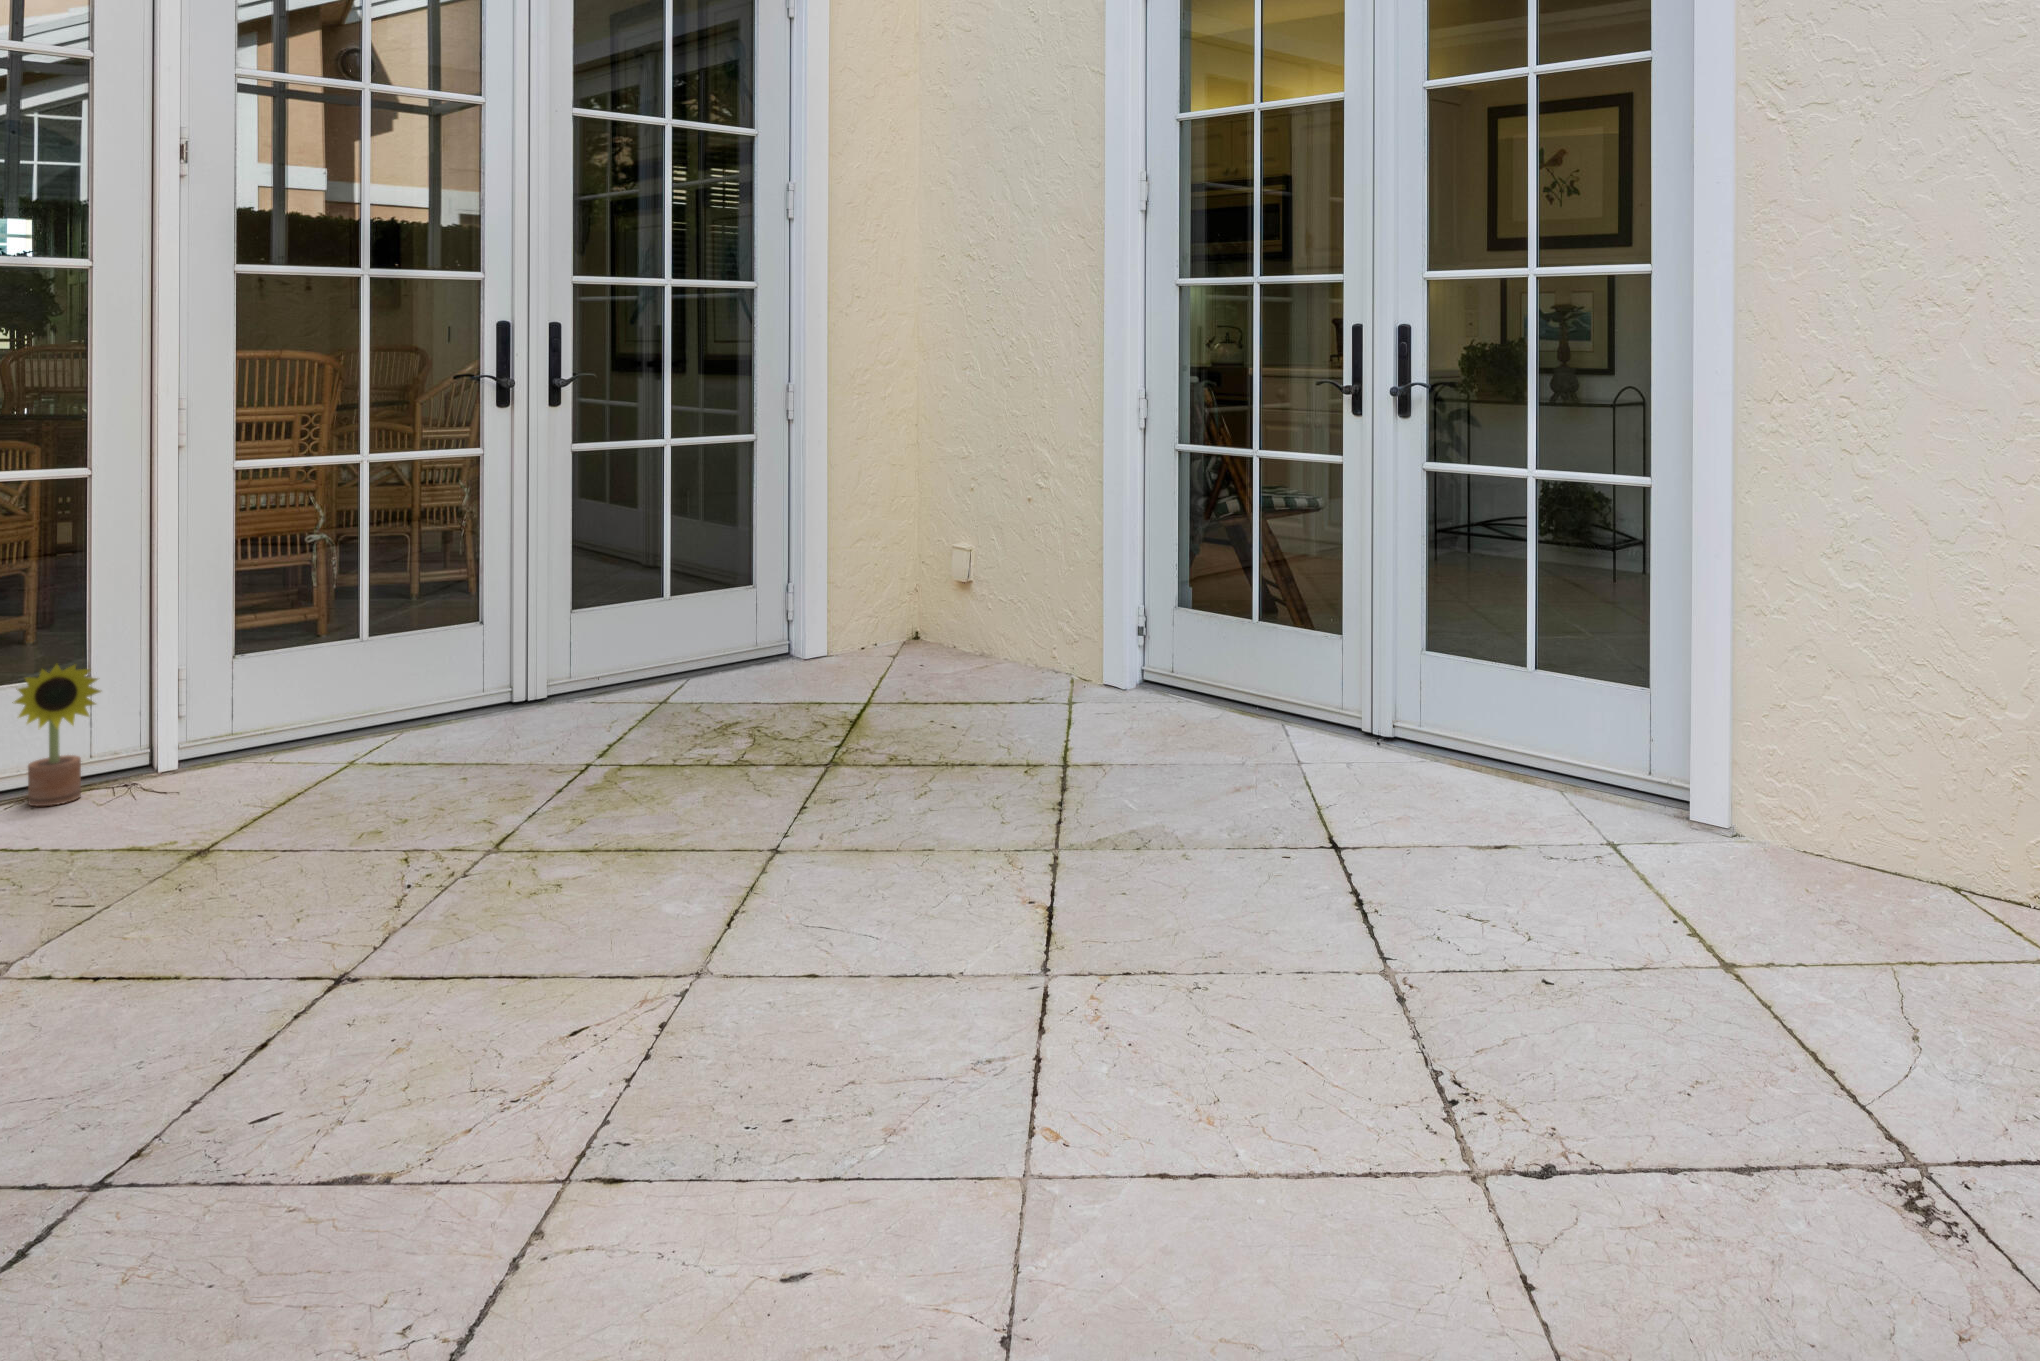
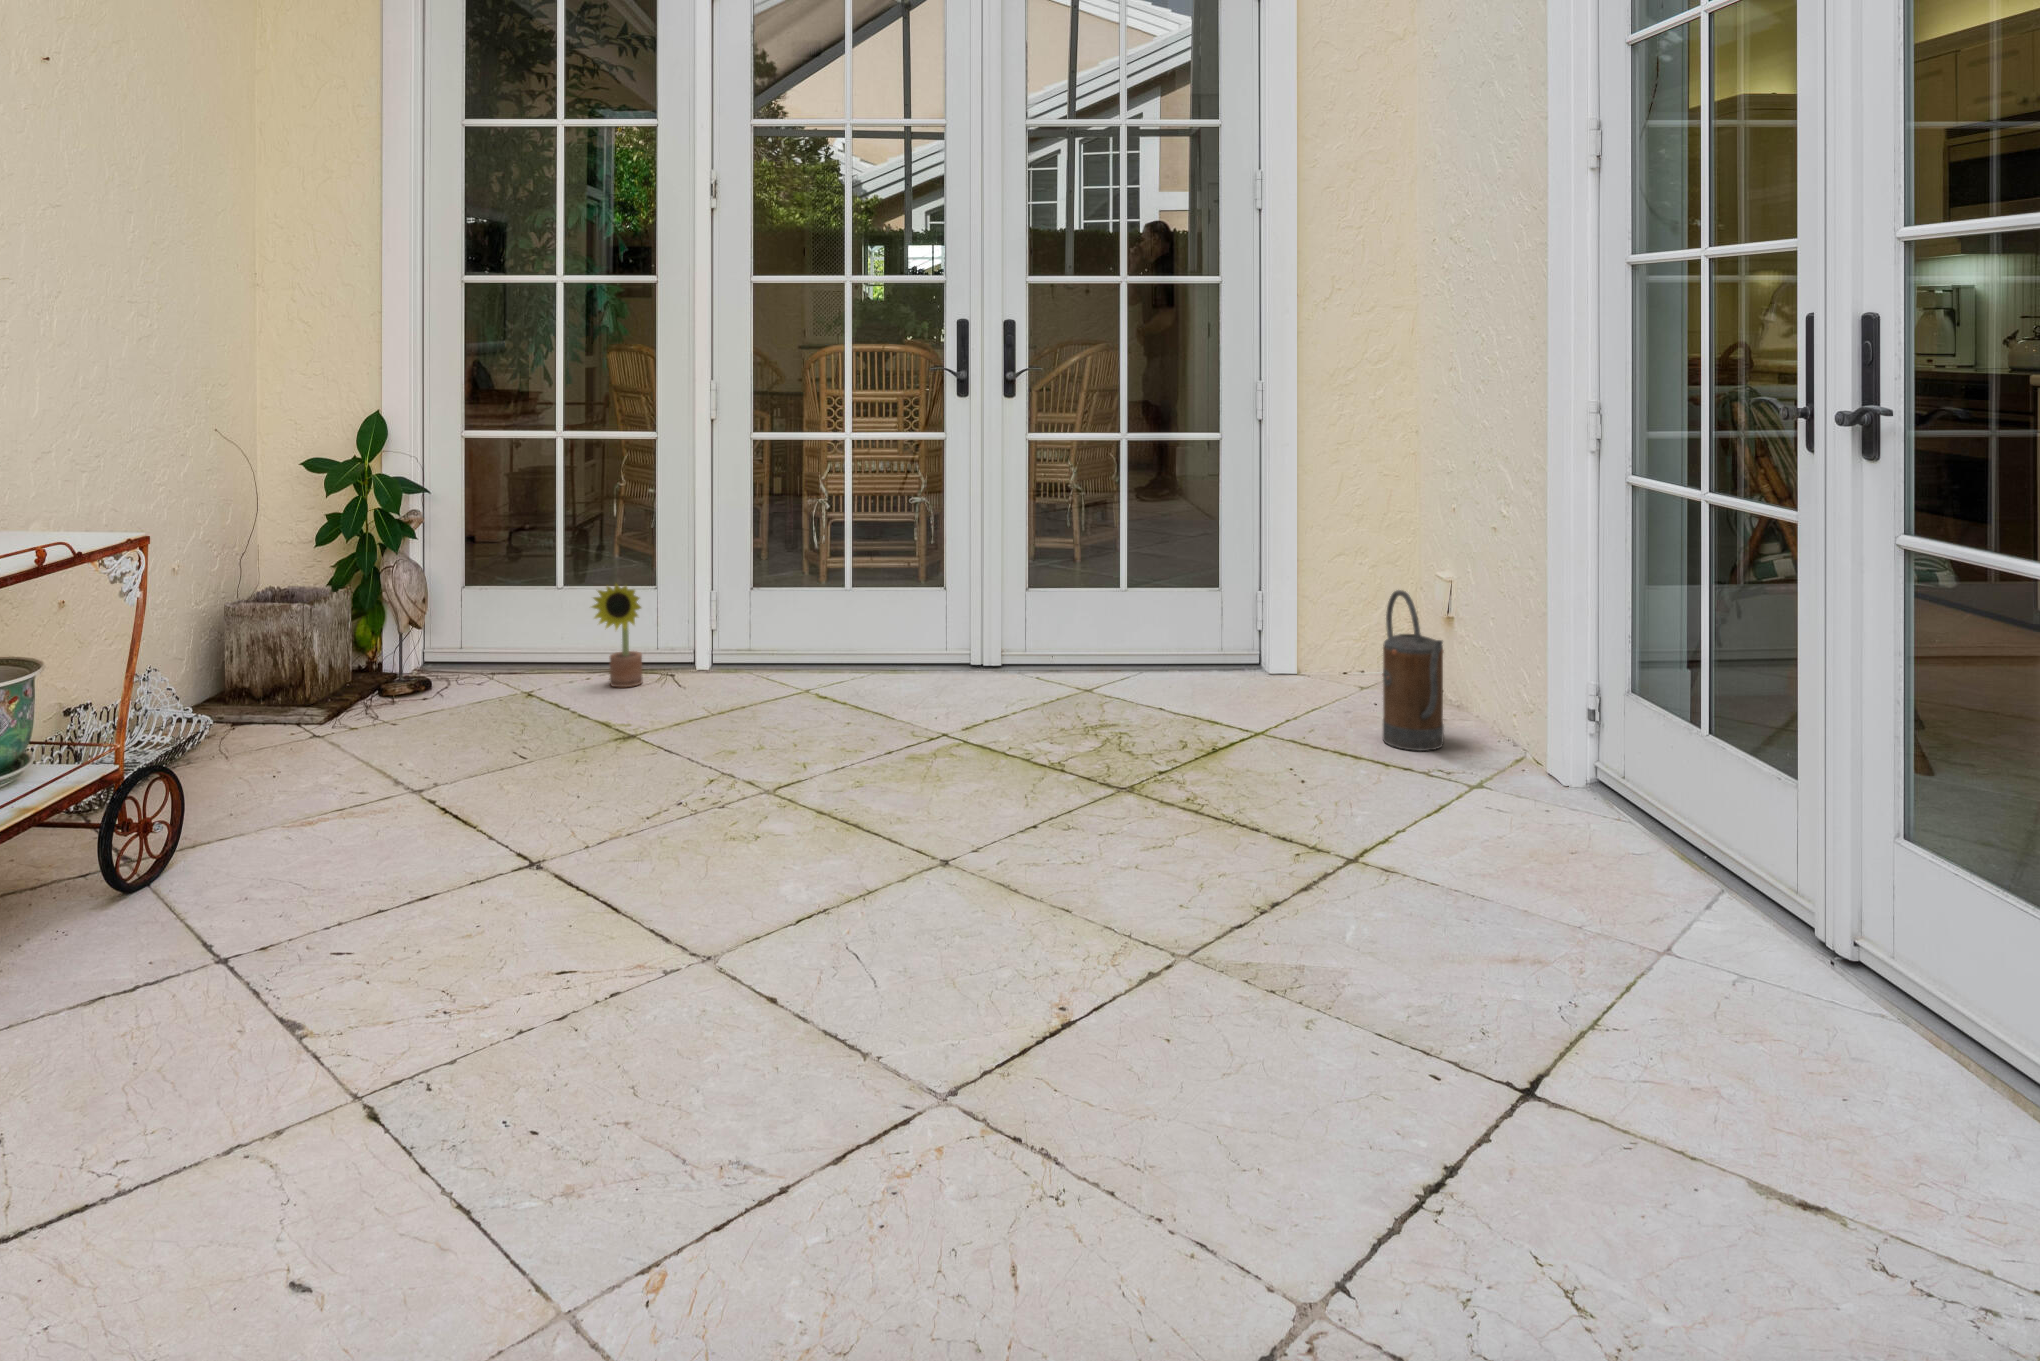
watering can: none [950,558,1030,691] -> present [1382,590,1444,751]

